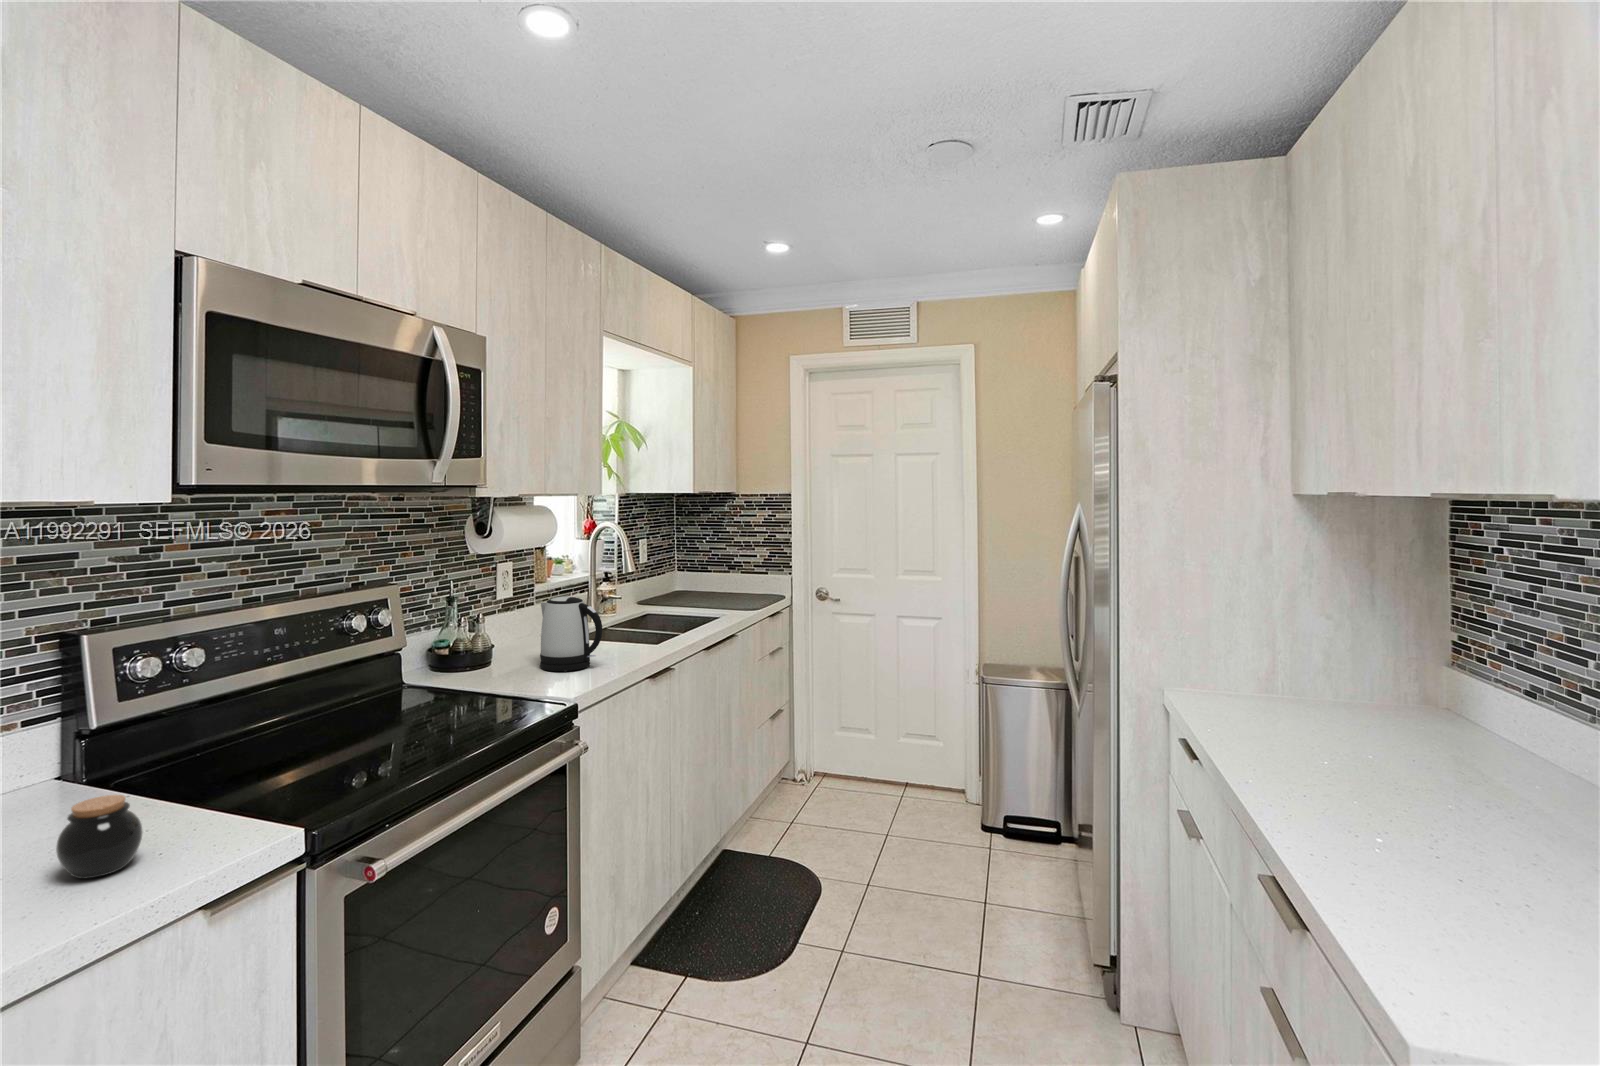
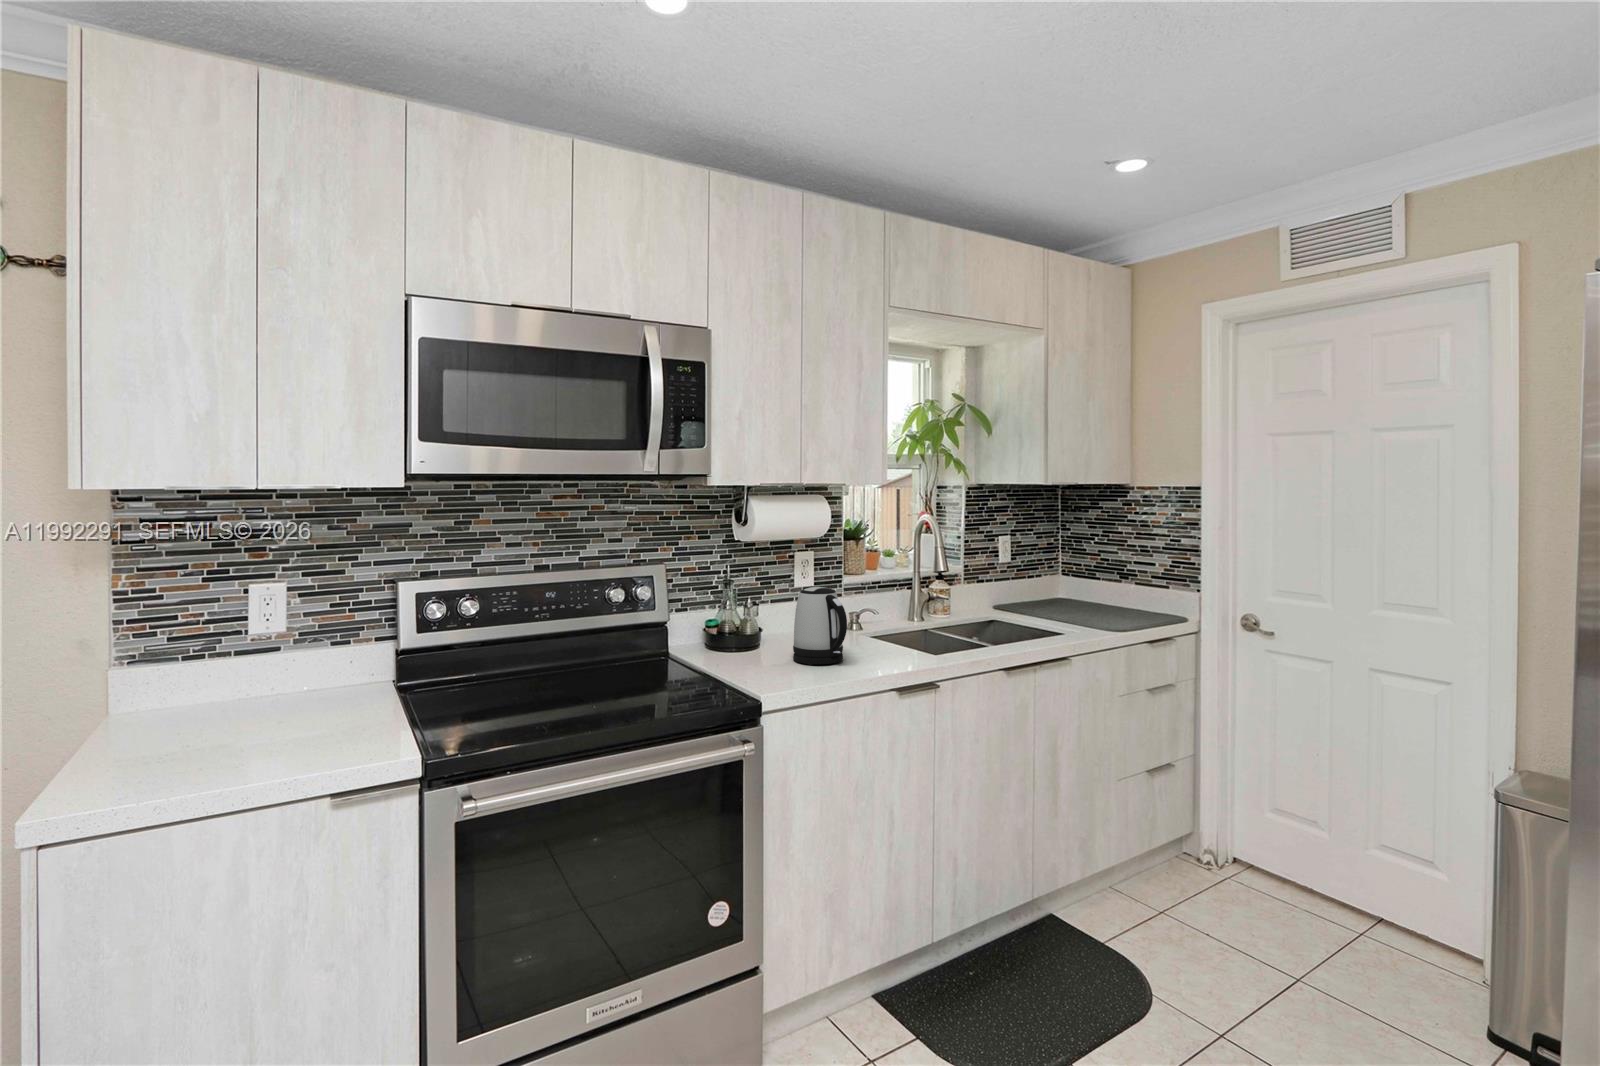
jar: present [56,795,143,879] -> none [287,693,341,750]

